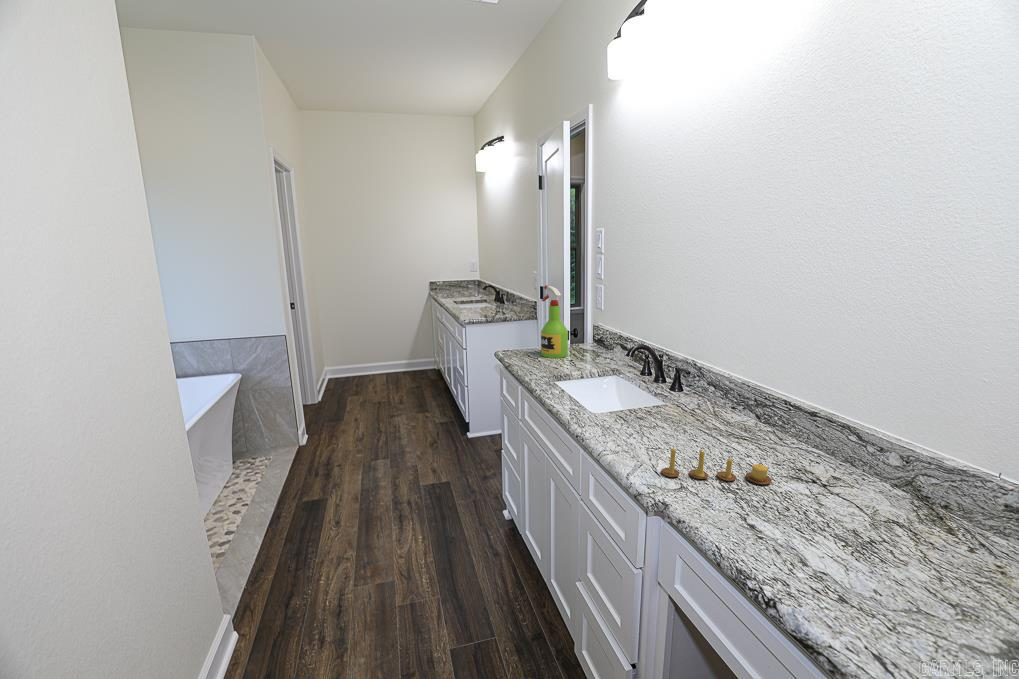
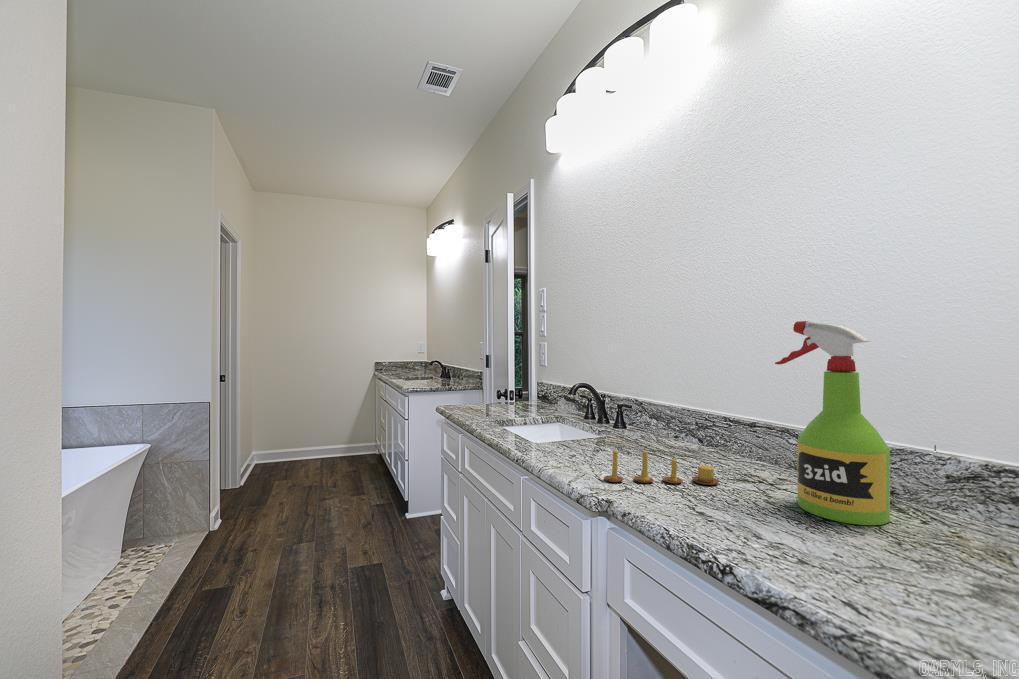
spray bottle: present [541,285,568,358] -> present [775,321,890,525]

